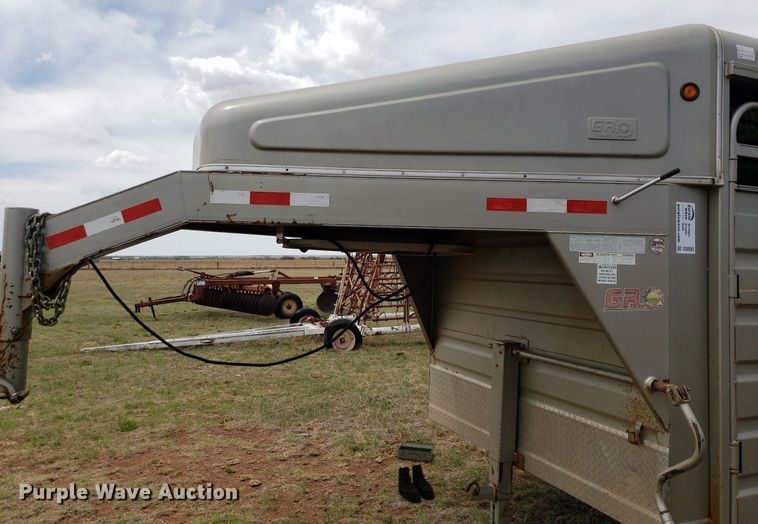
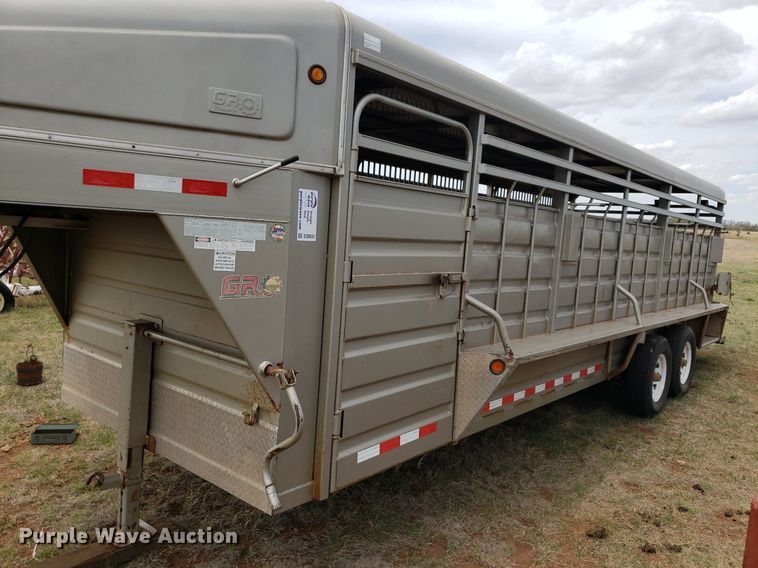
wooden bucket: none [376,373,397,410] -> present [16,344,44,385]
boots: present [398,464,434,501] -> none [21,452,67,494]

